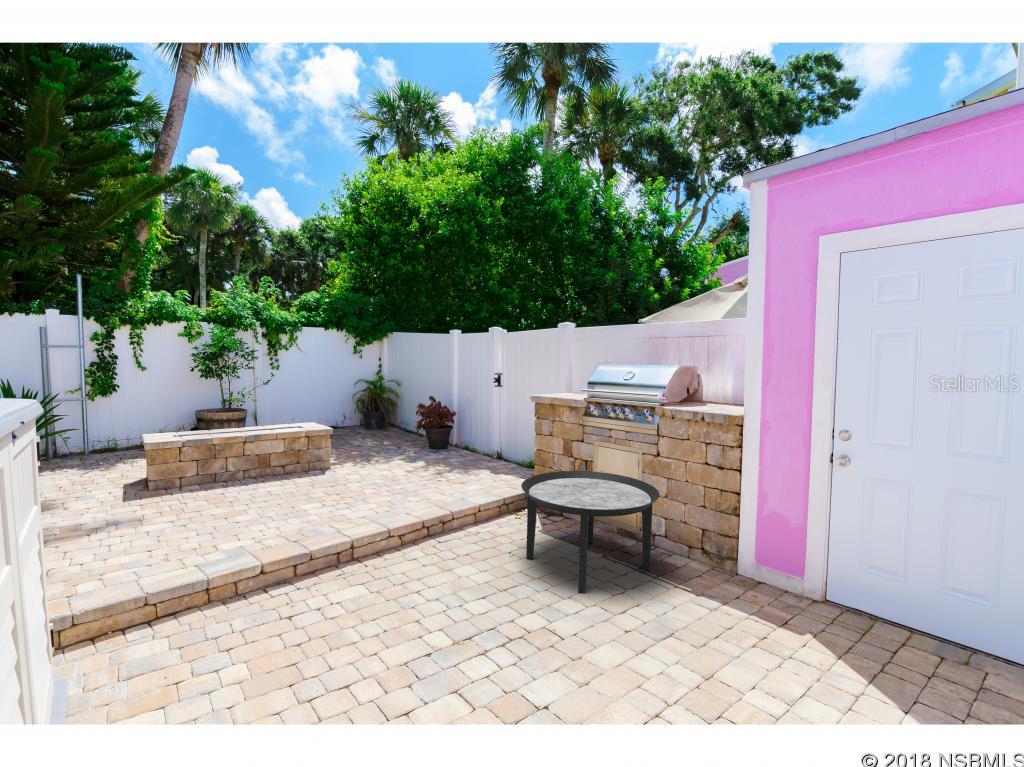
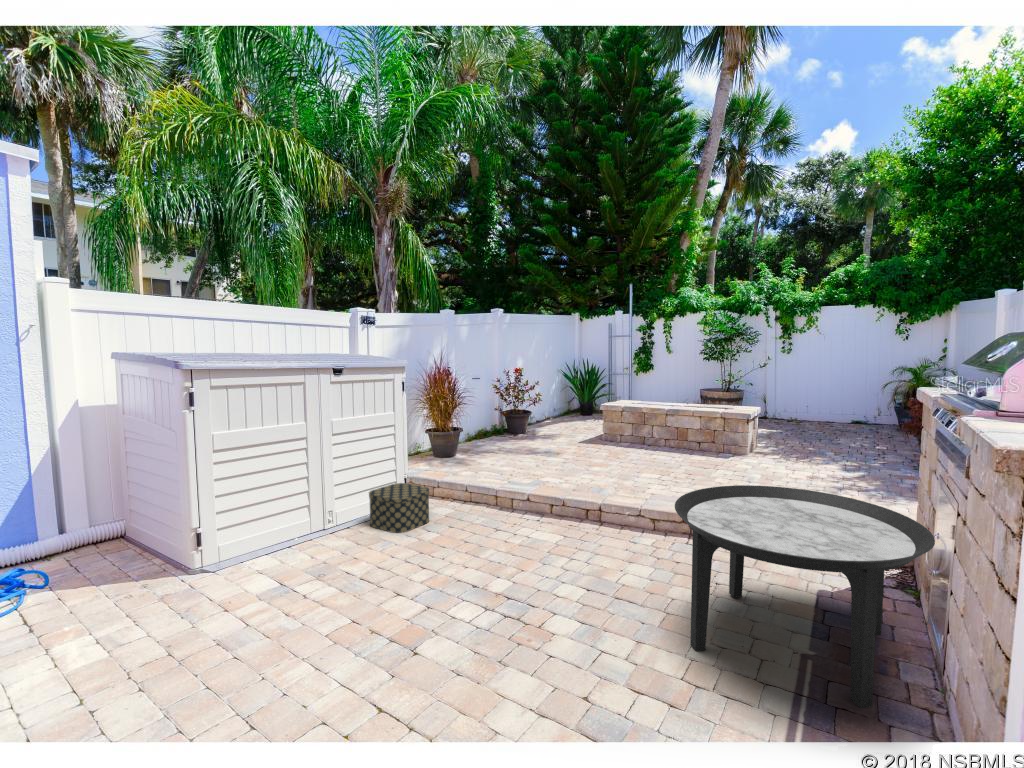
storage box: none [76,614,185,731] -> present [369,483,429,533]

